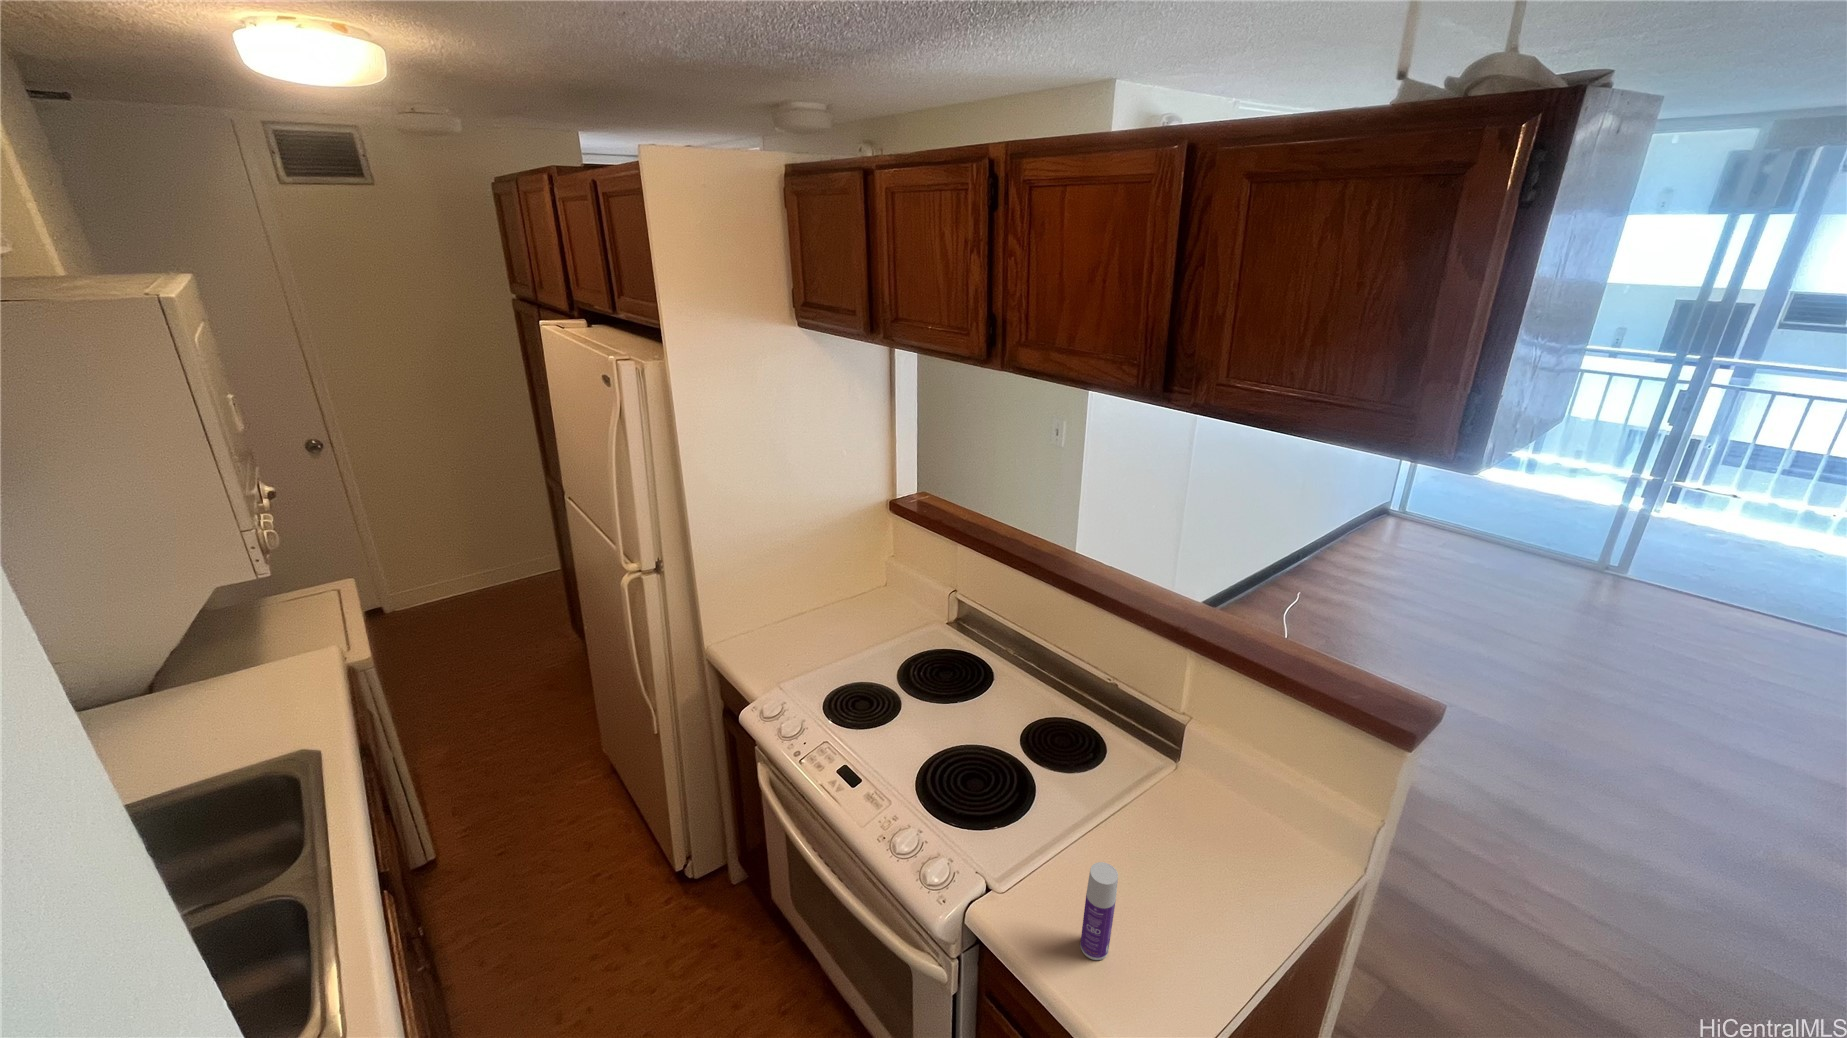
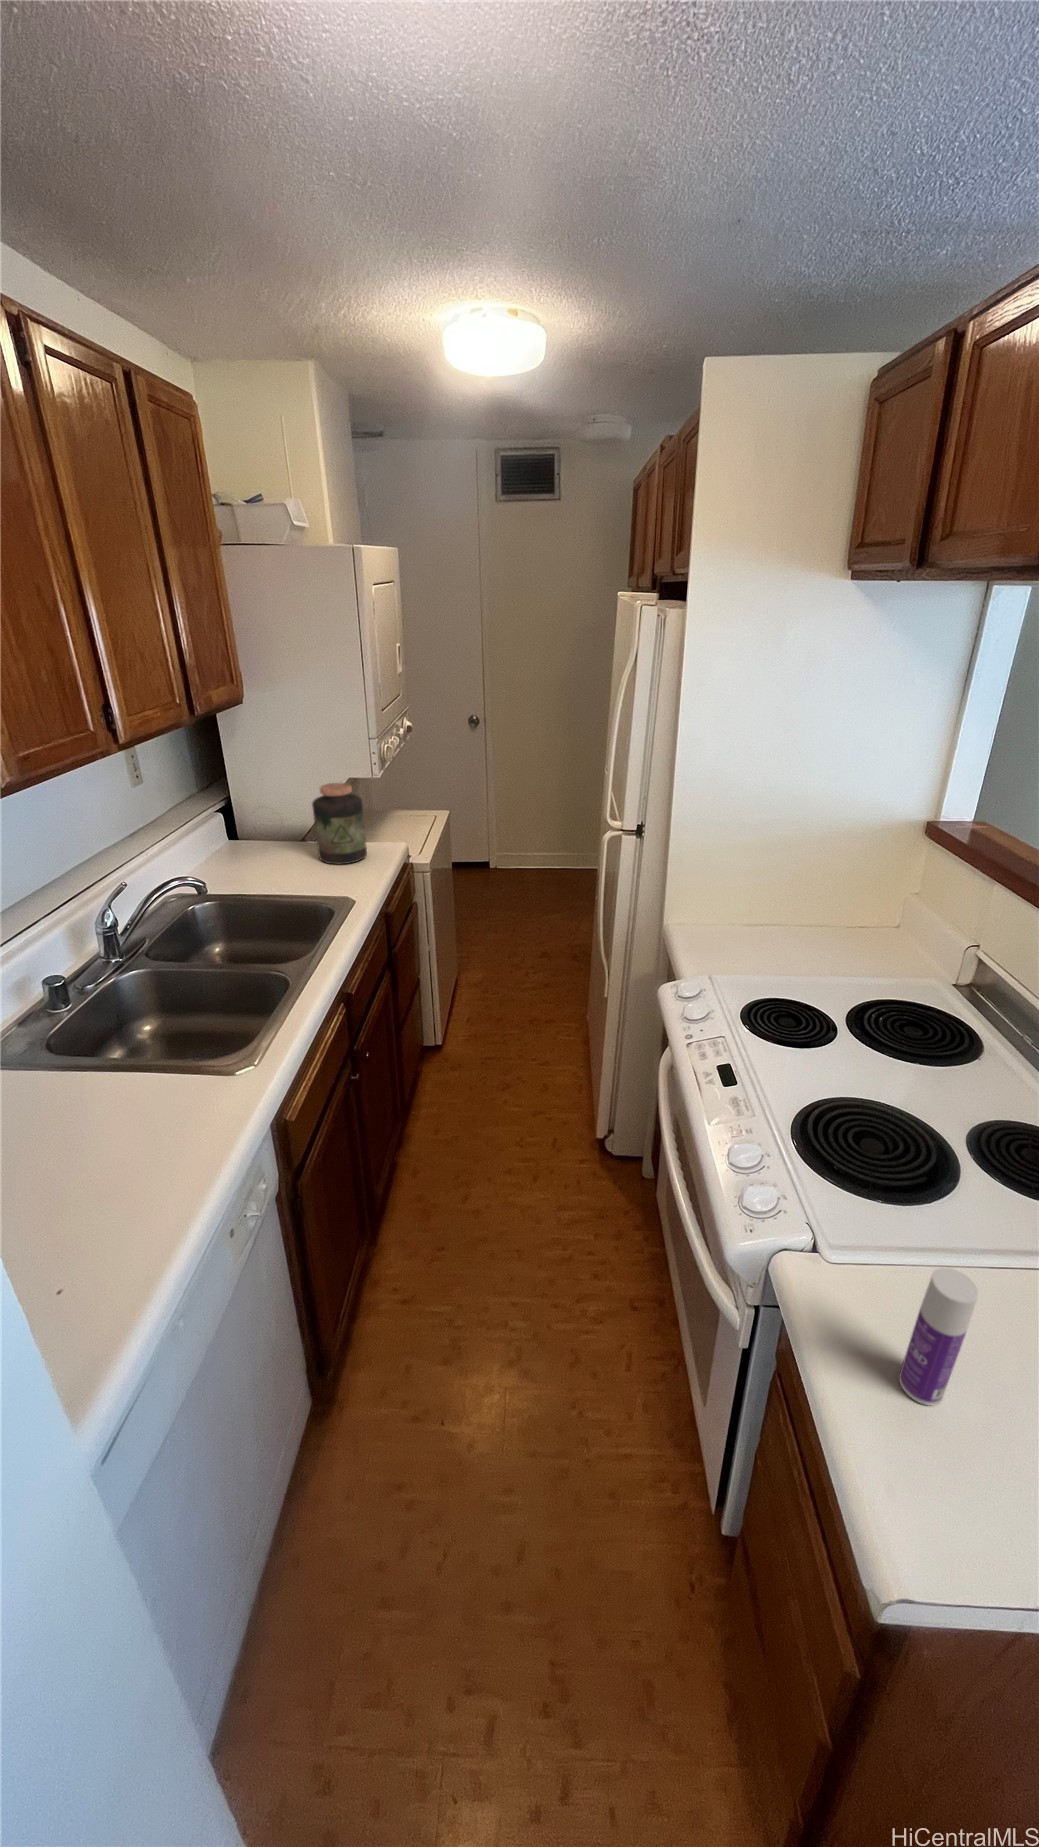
jar: none [197,606,304,717] -> present [312,783,367,864]

